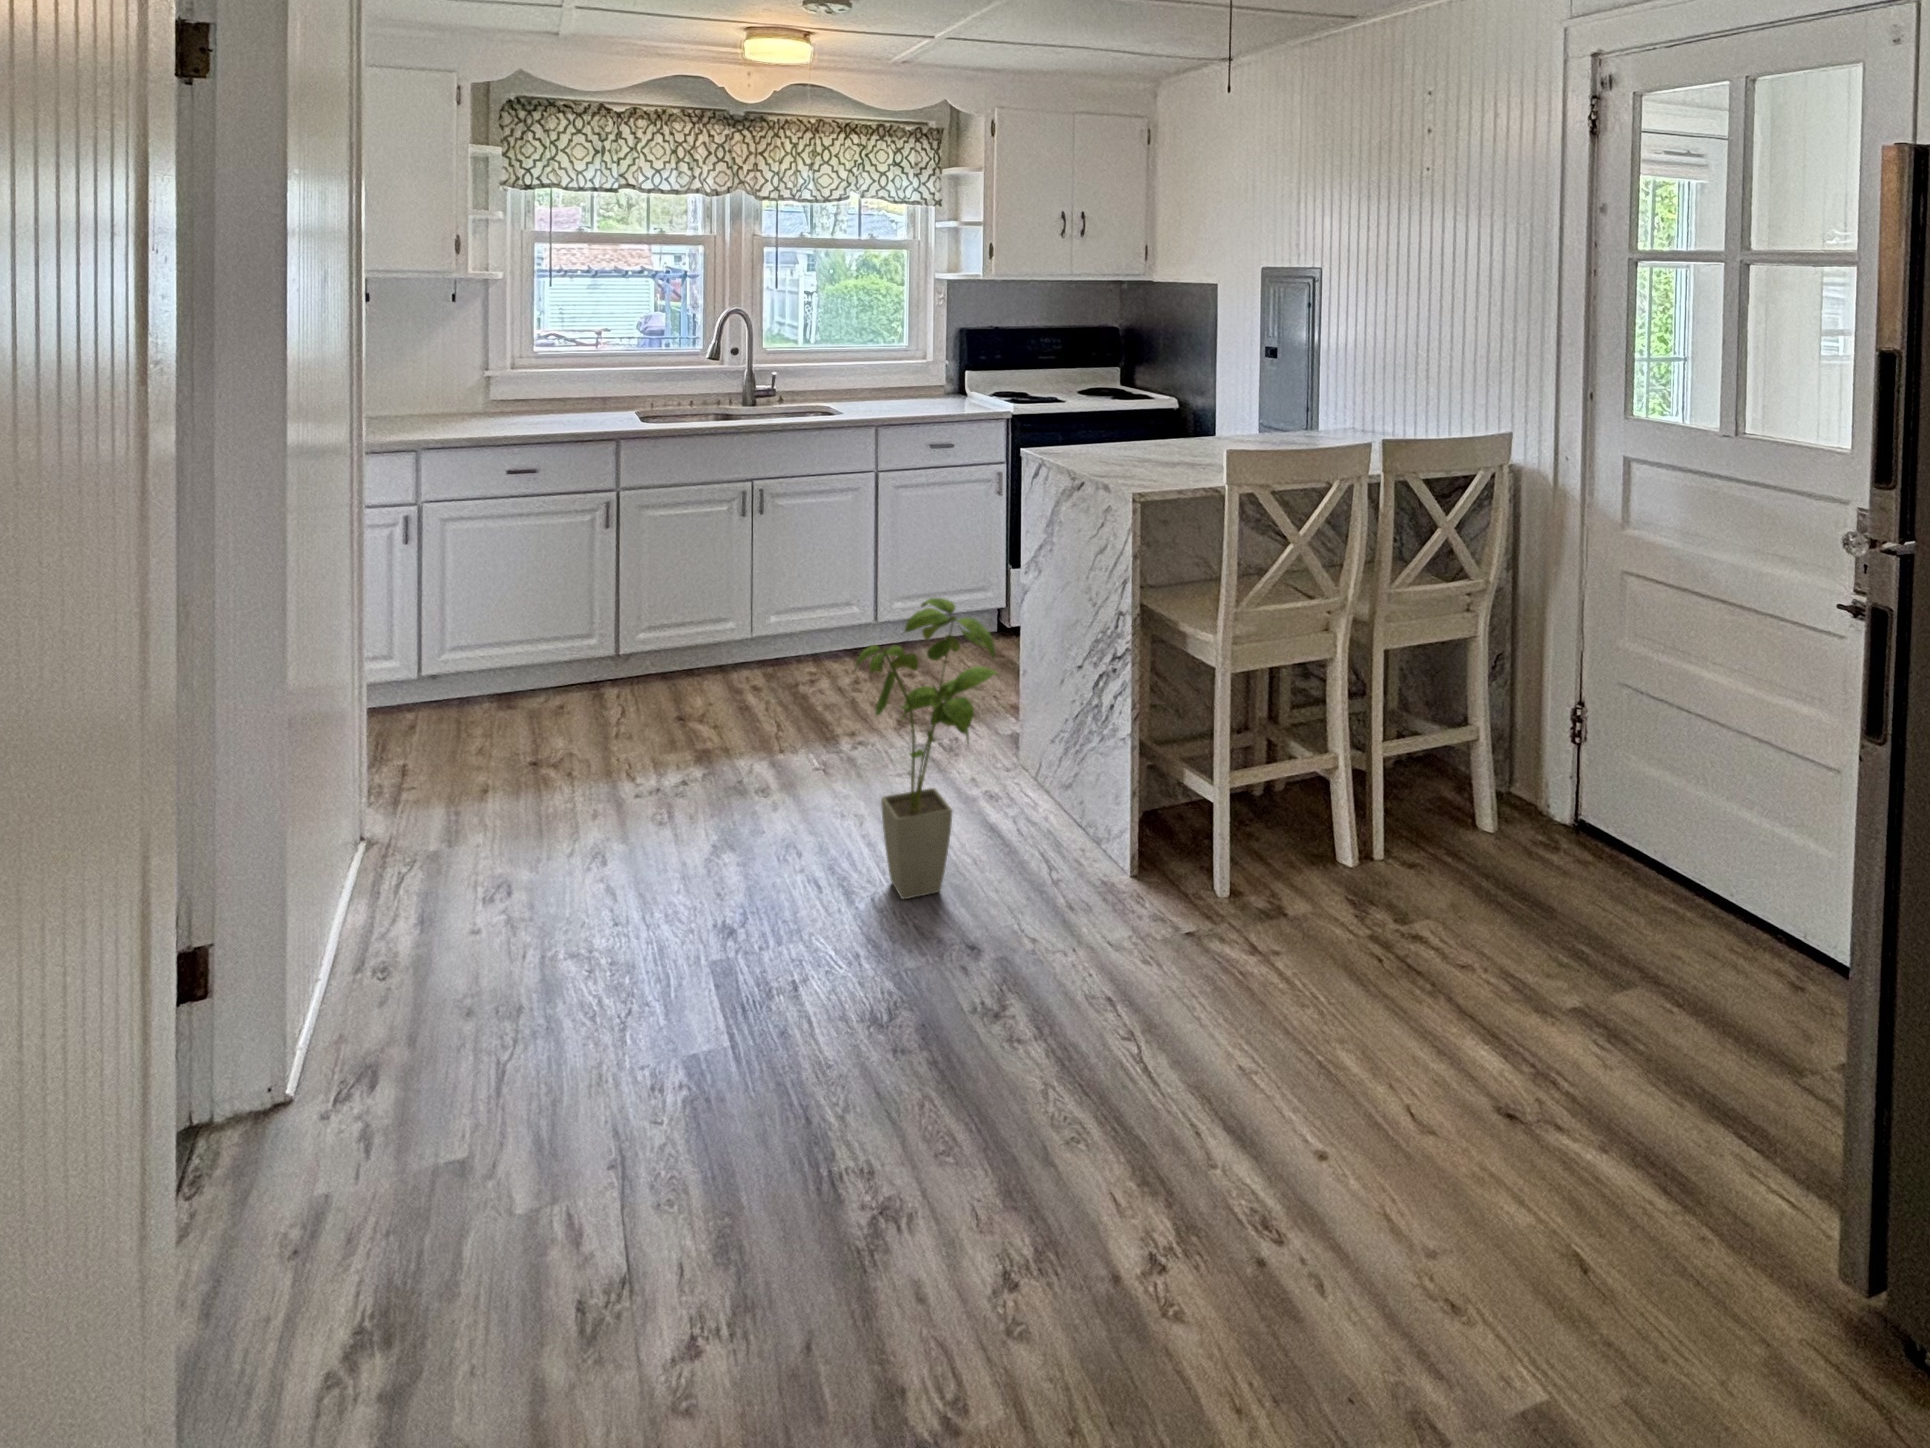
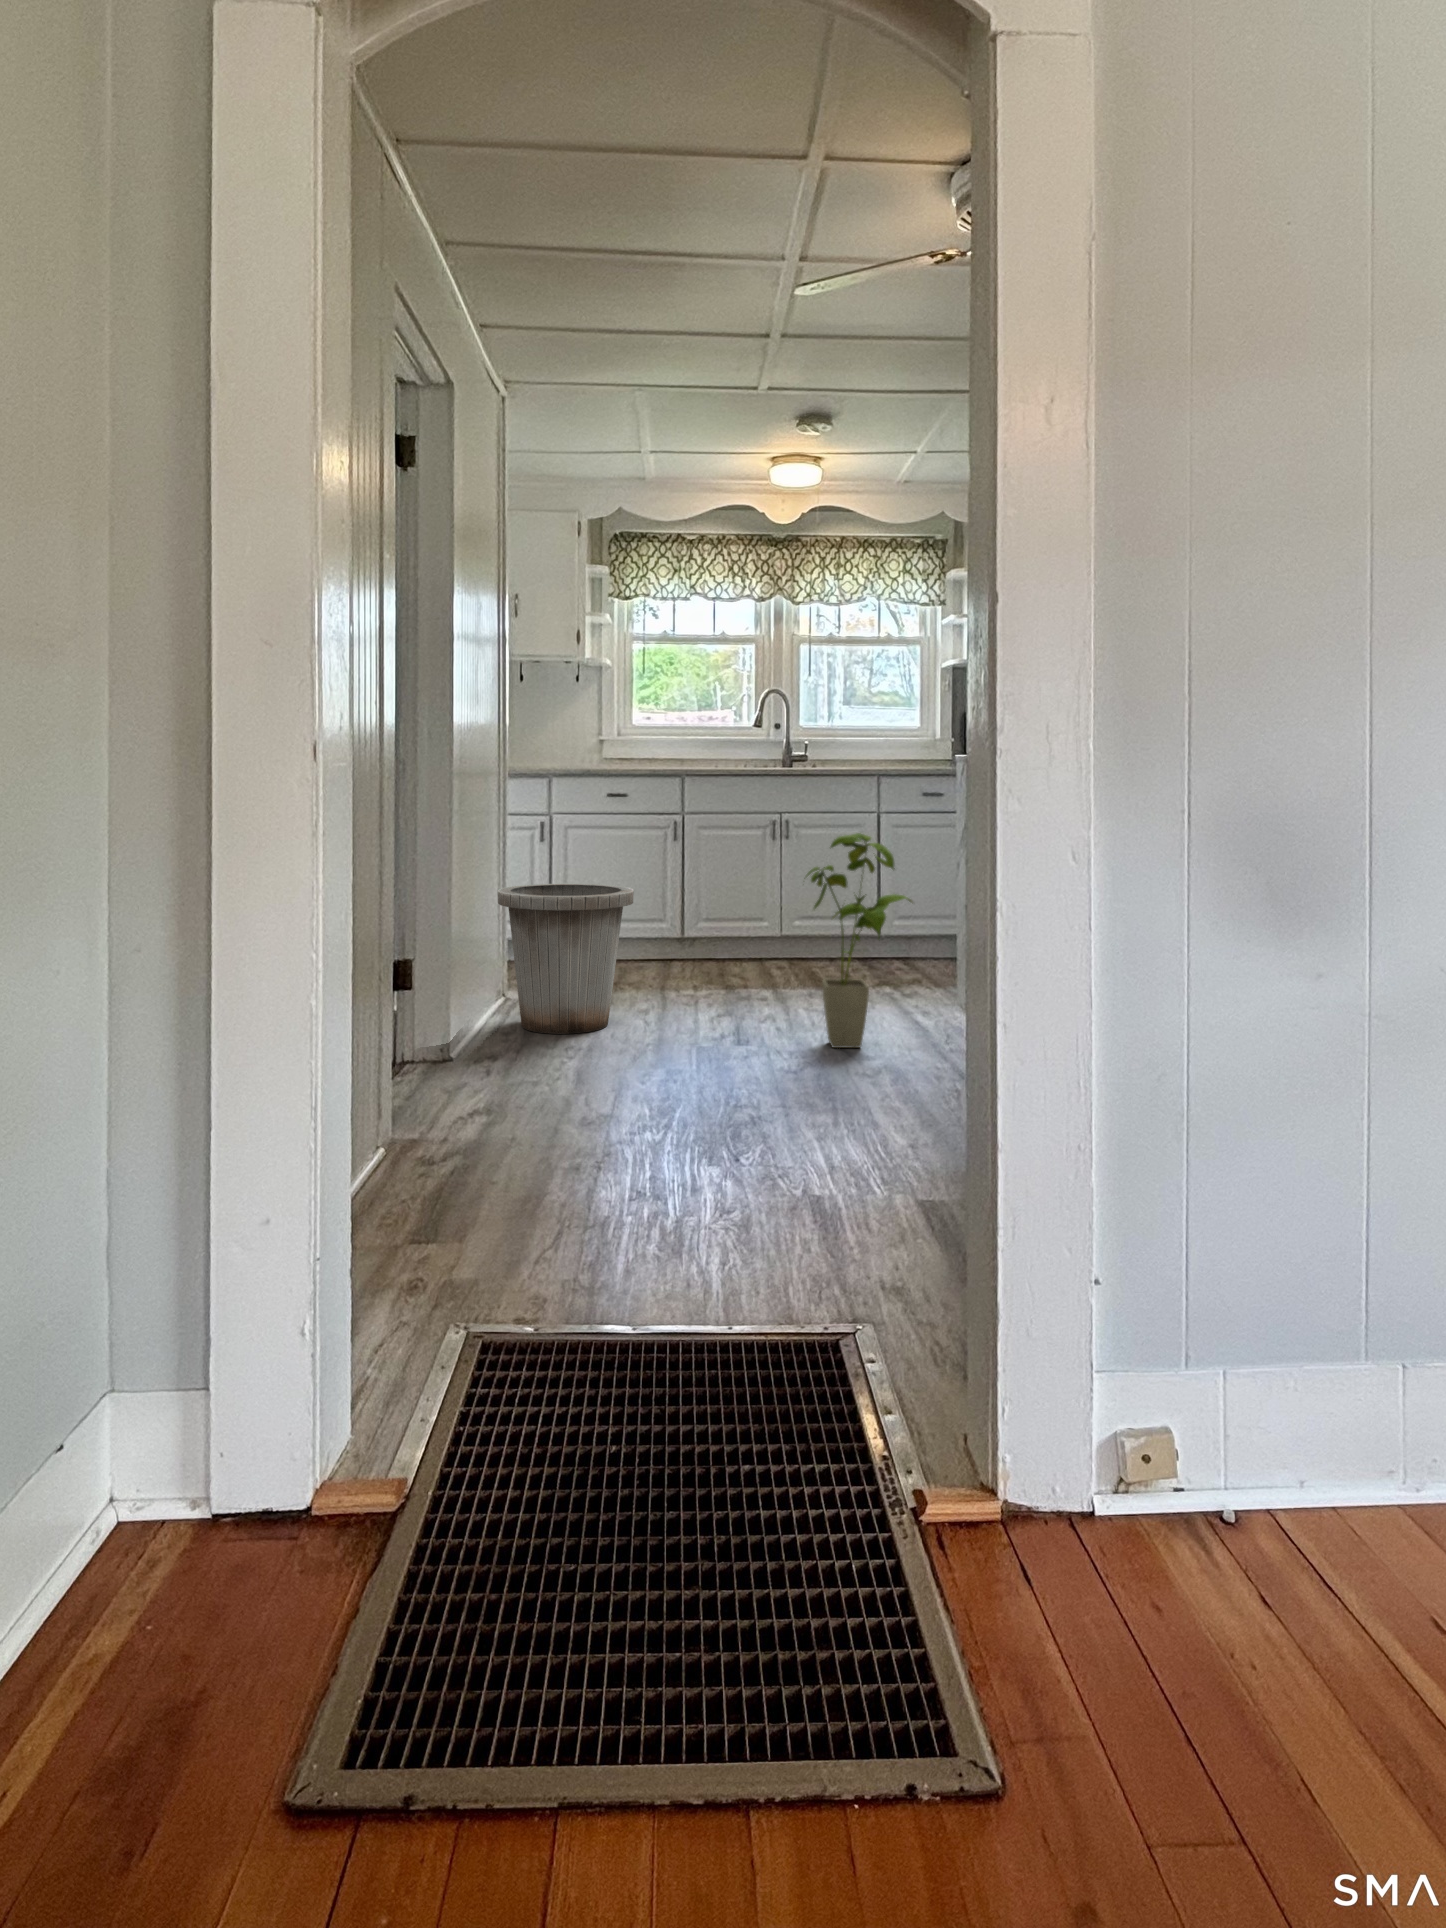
trash can: none [361,671,591,945] -> present [498,884,634,1034]

